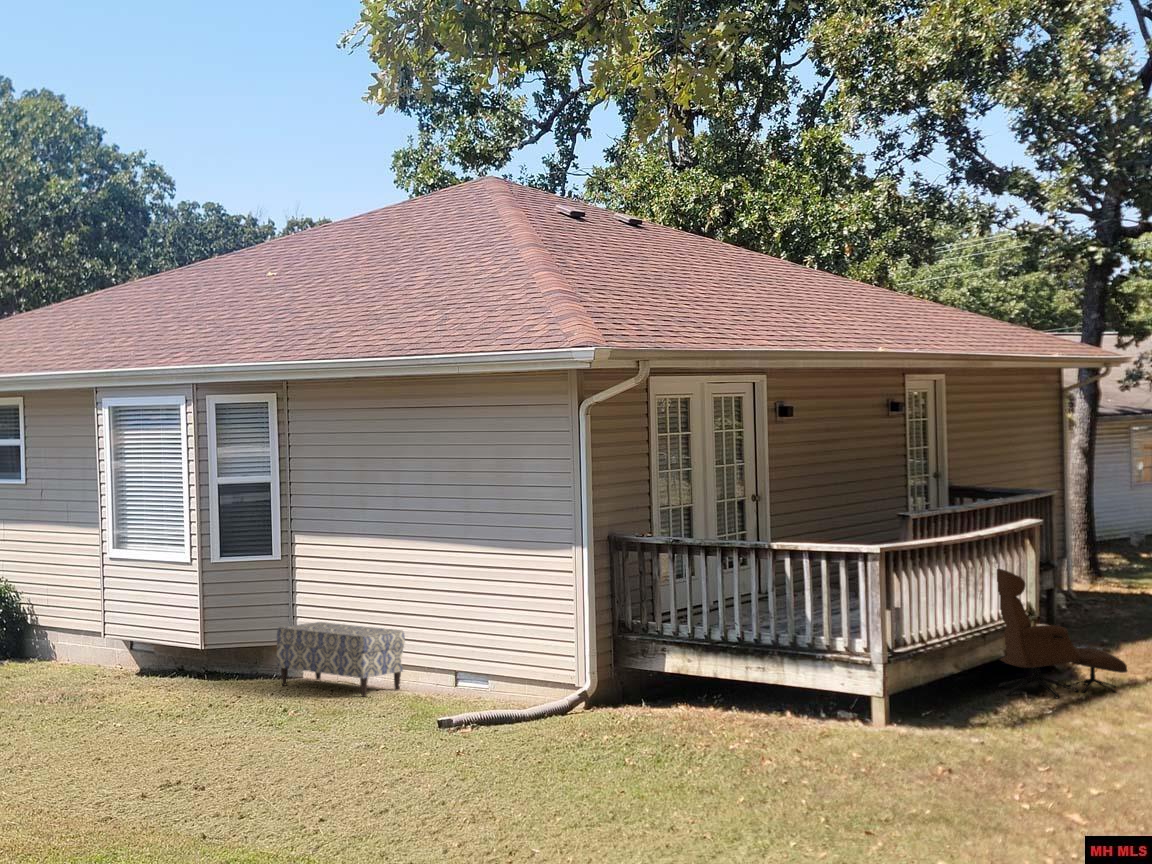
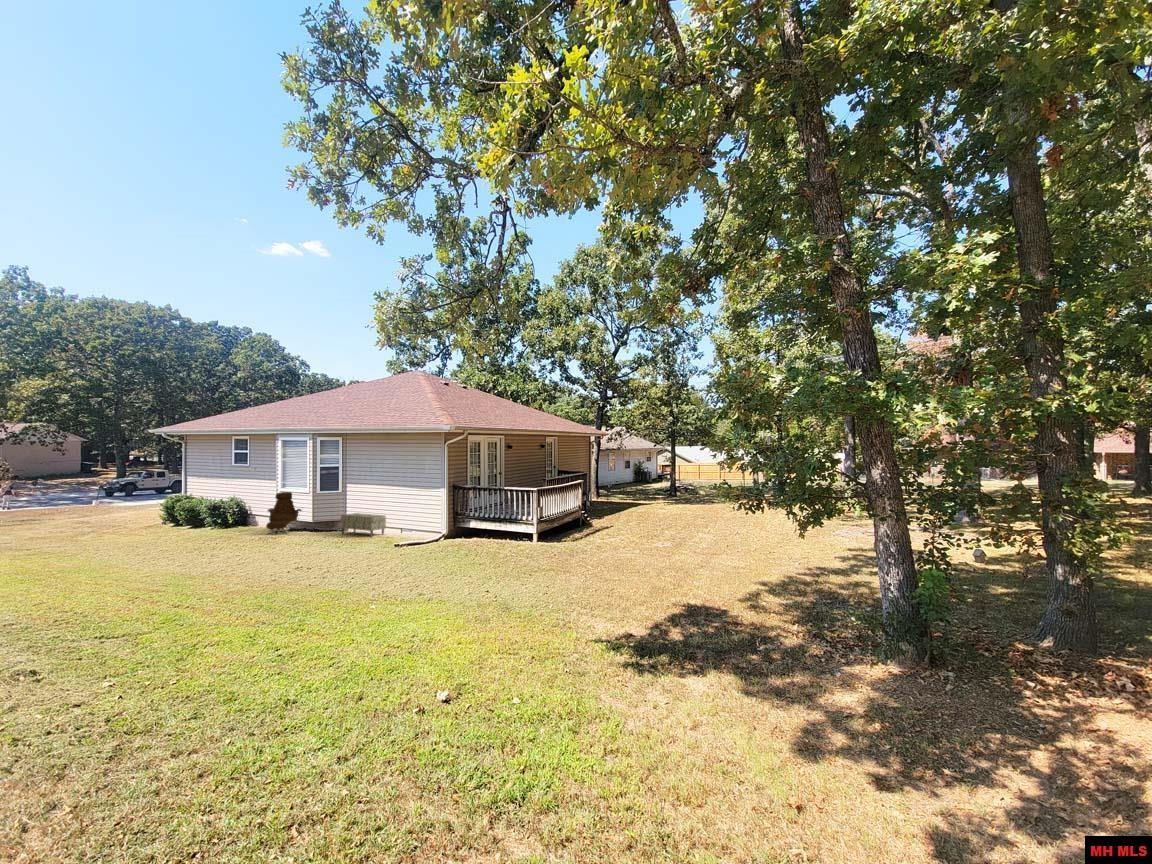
lounge chair: present [997,569,1127,698] -> present [266,492,302,534]

